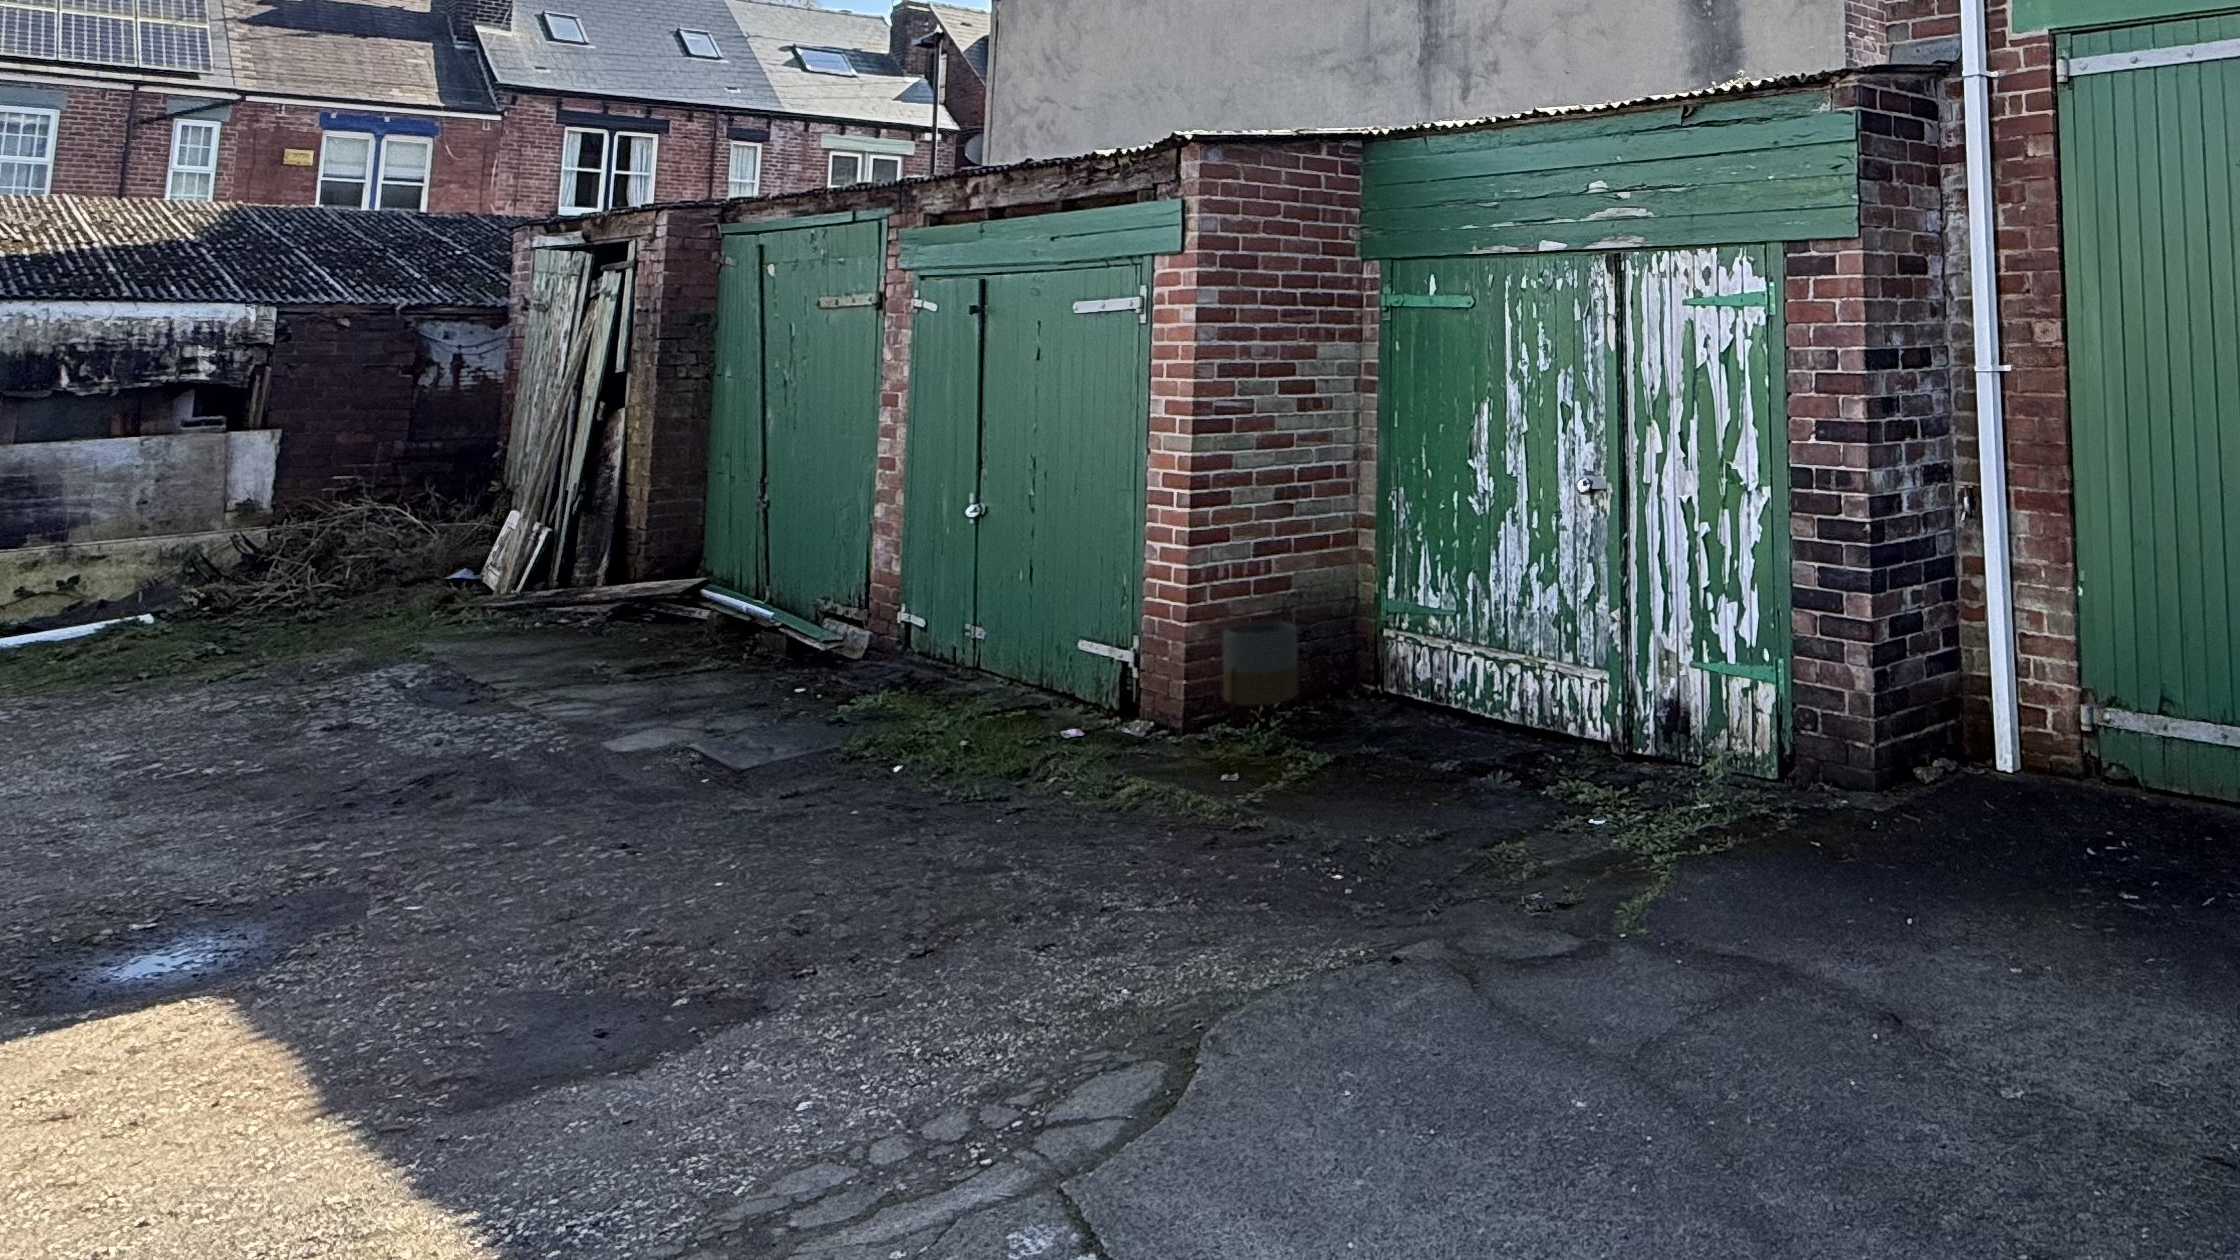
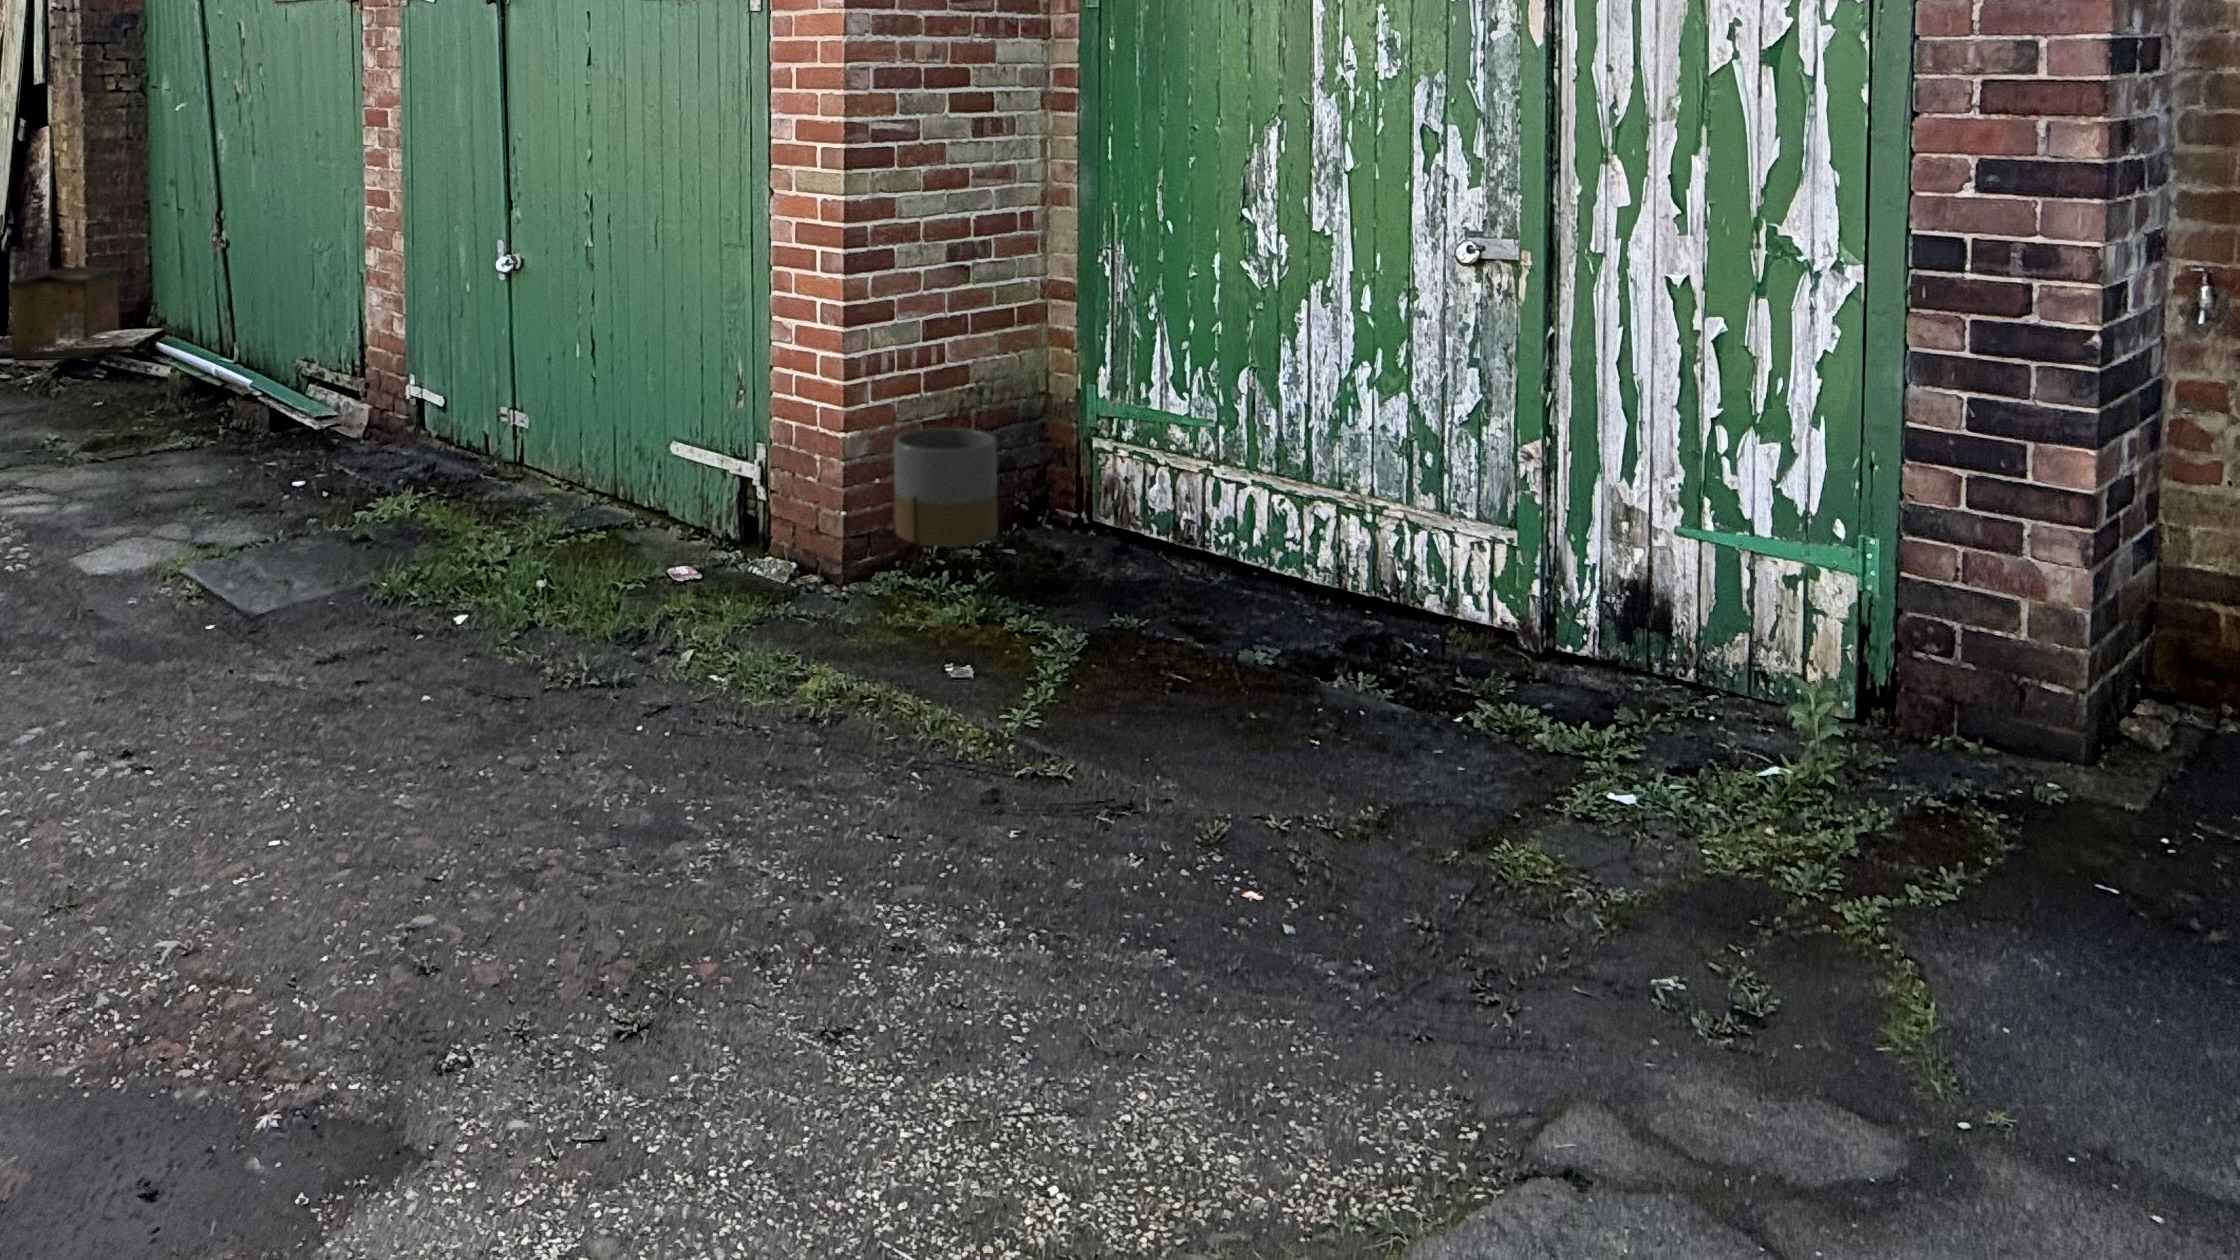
cardboard box: none [573,529,676,610] -> present [9,266,119,359]

